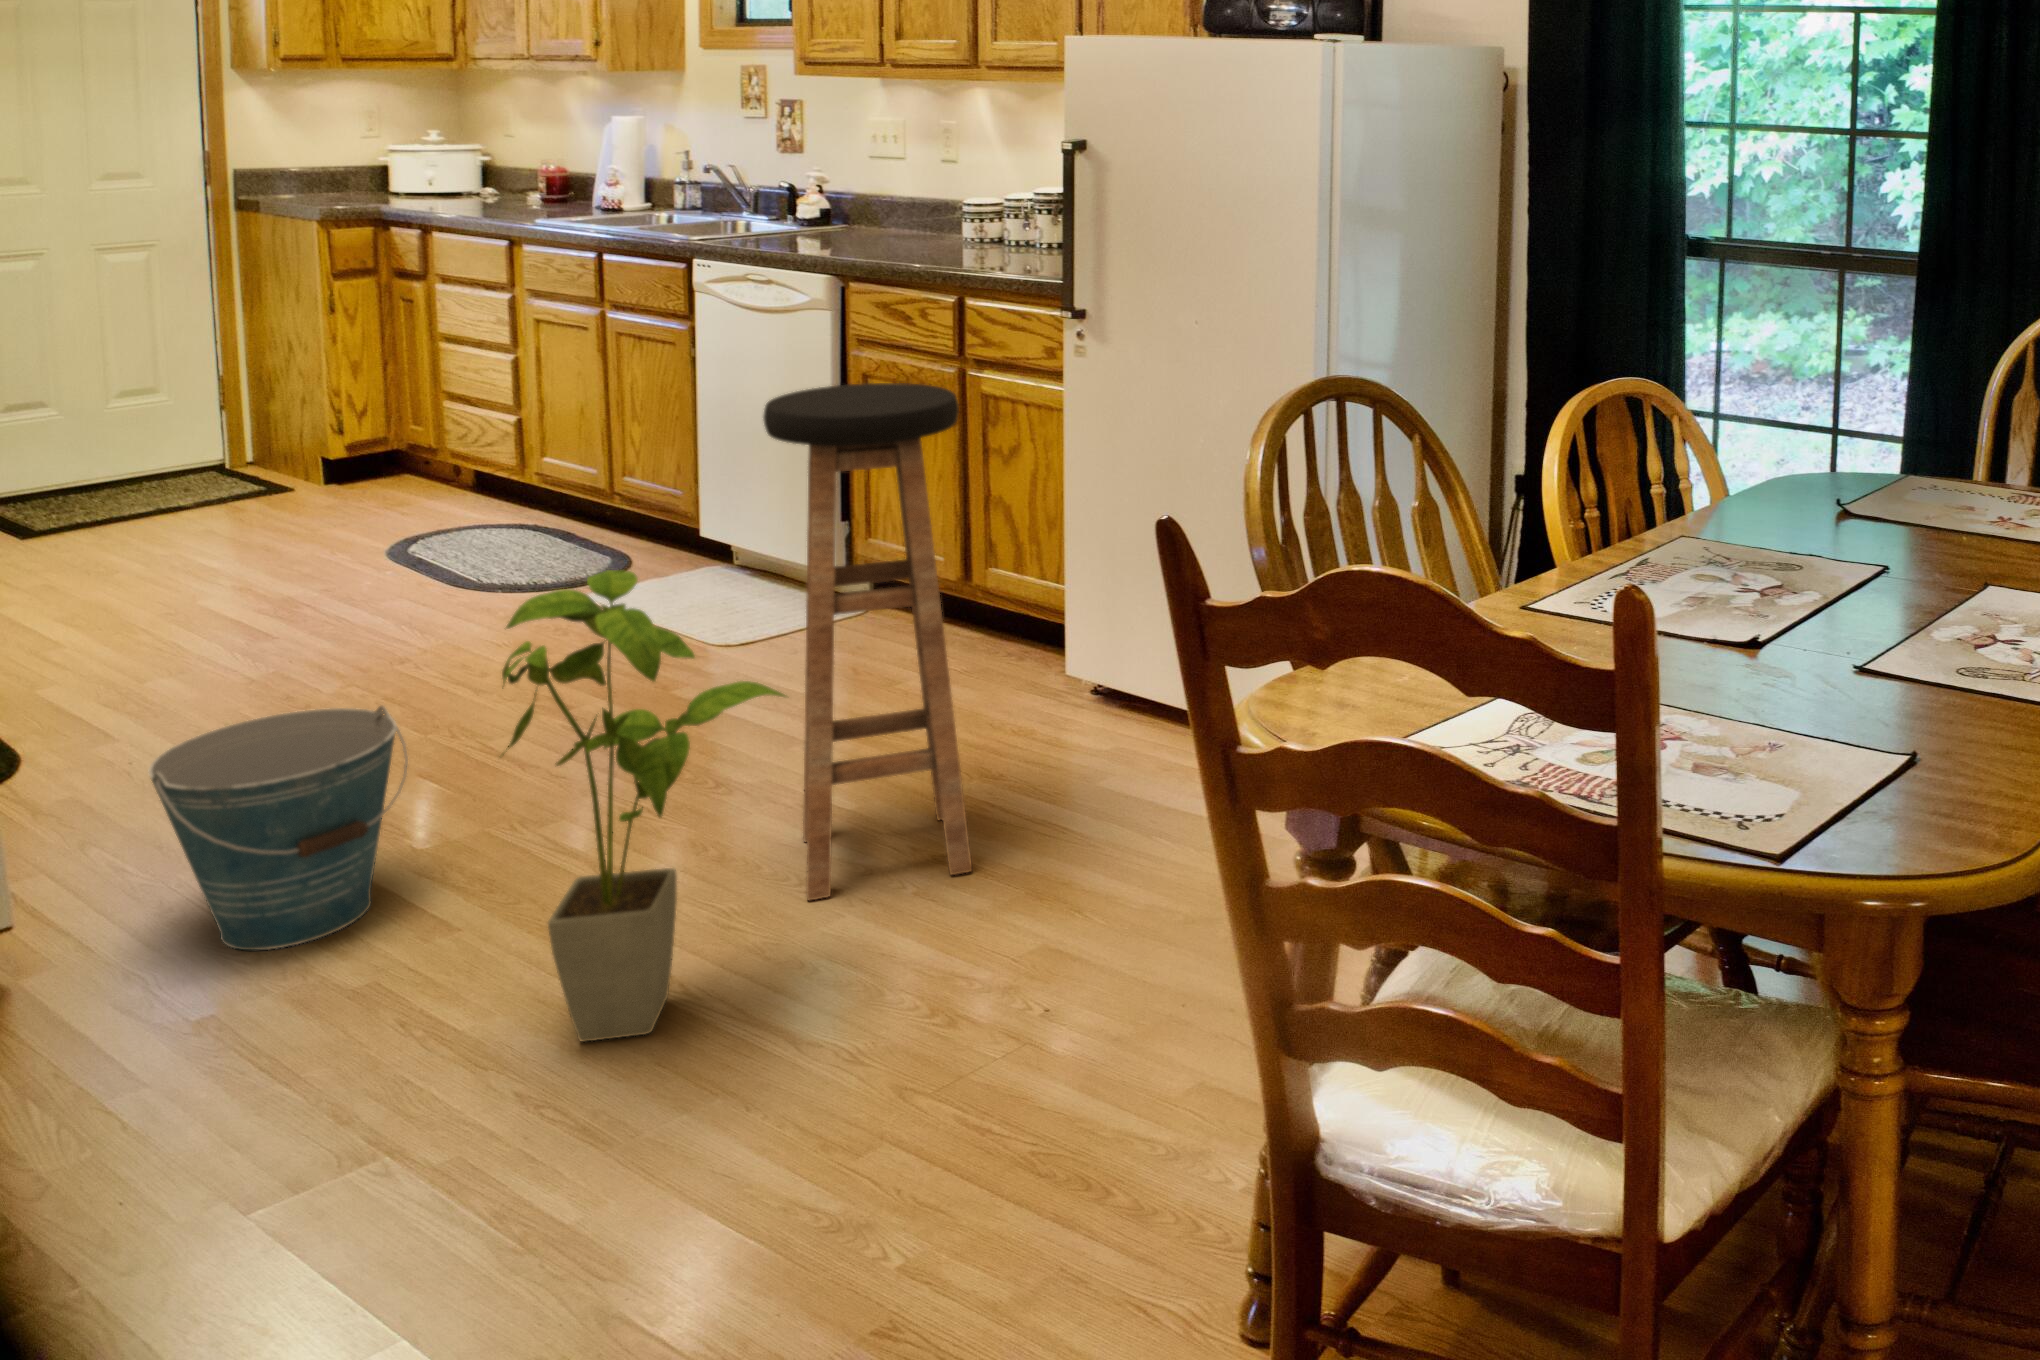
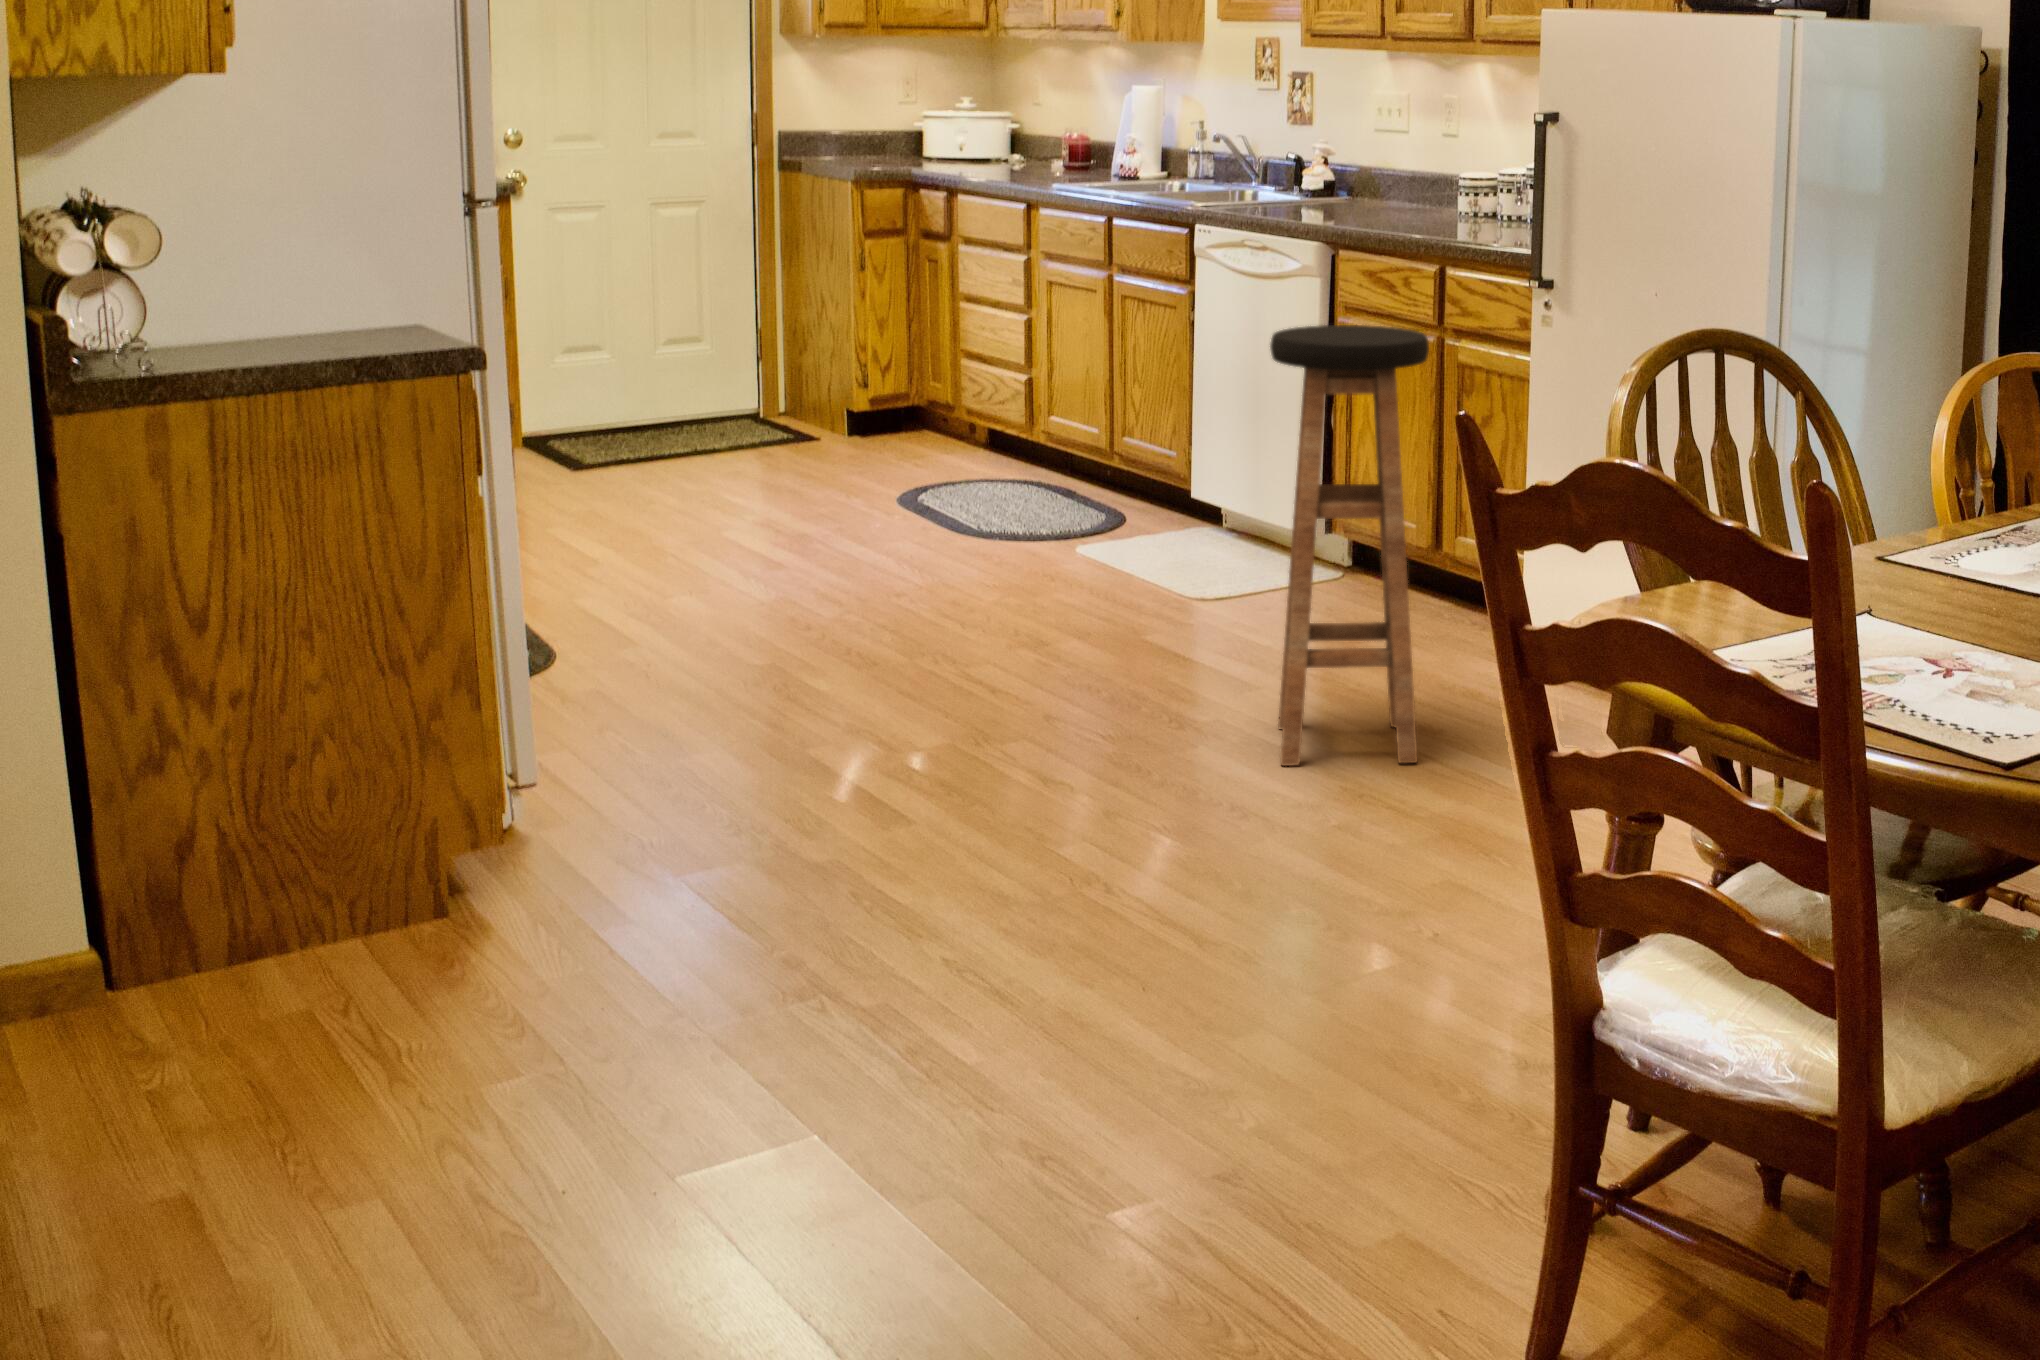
house plant: present [502,570,786,1042] -> none [1072,446,1282,827]
bucket: present [148,706,408,950] -> none [815,569,985,747]

